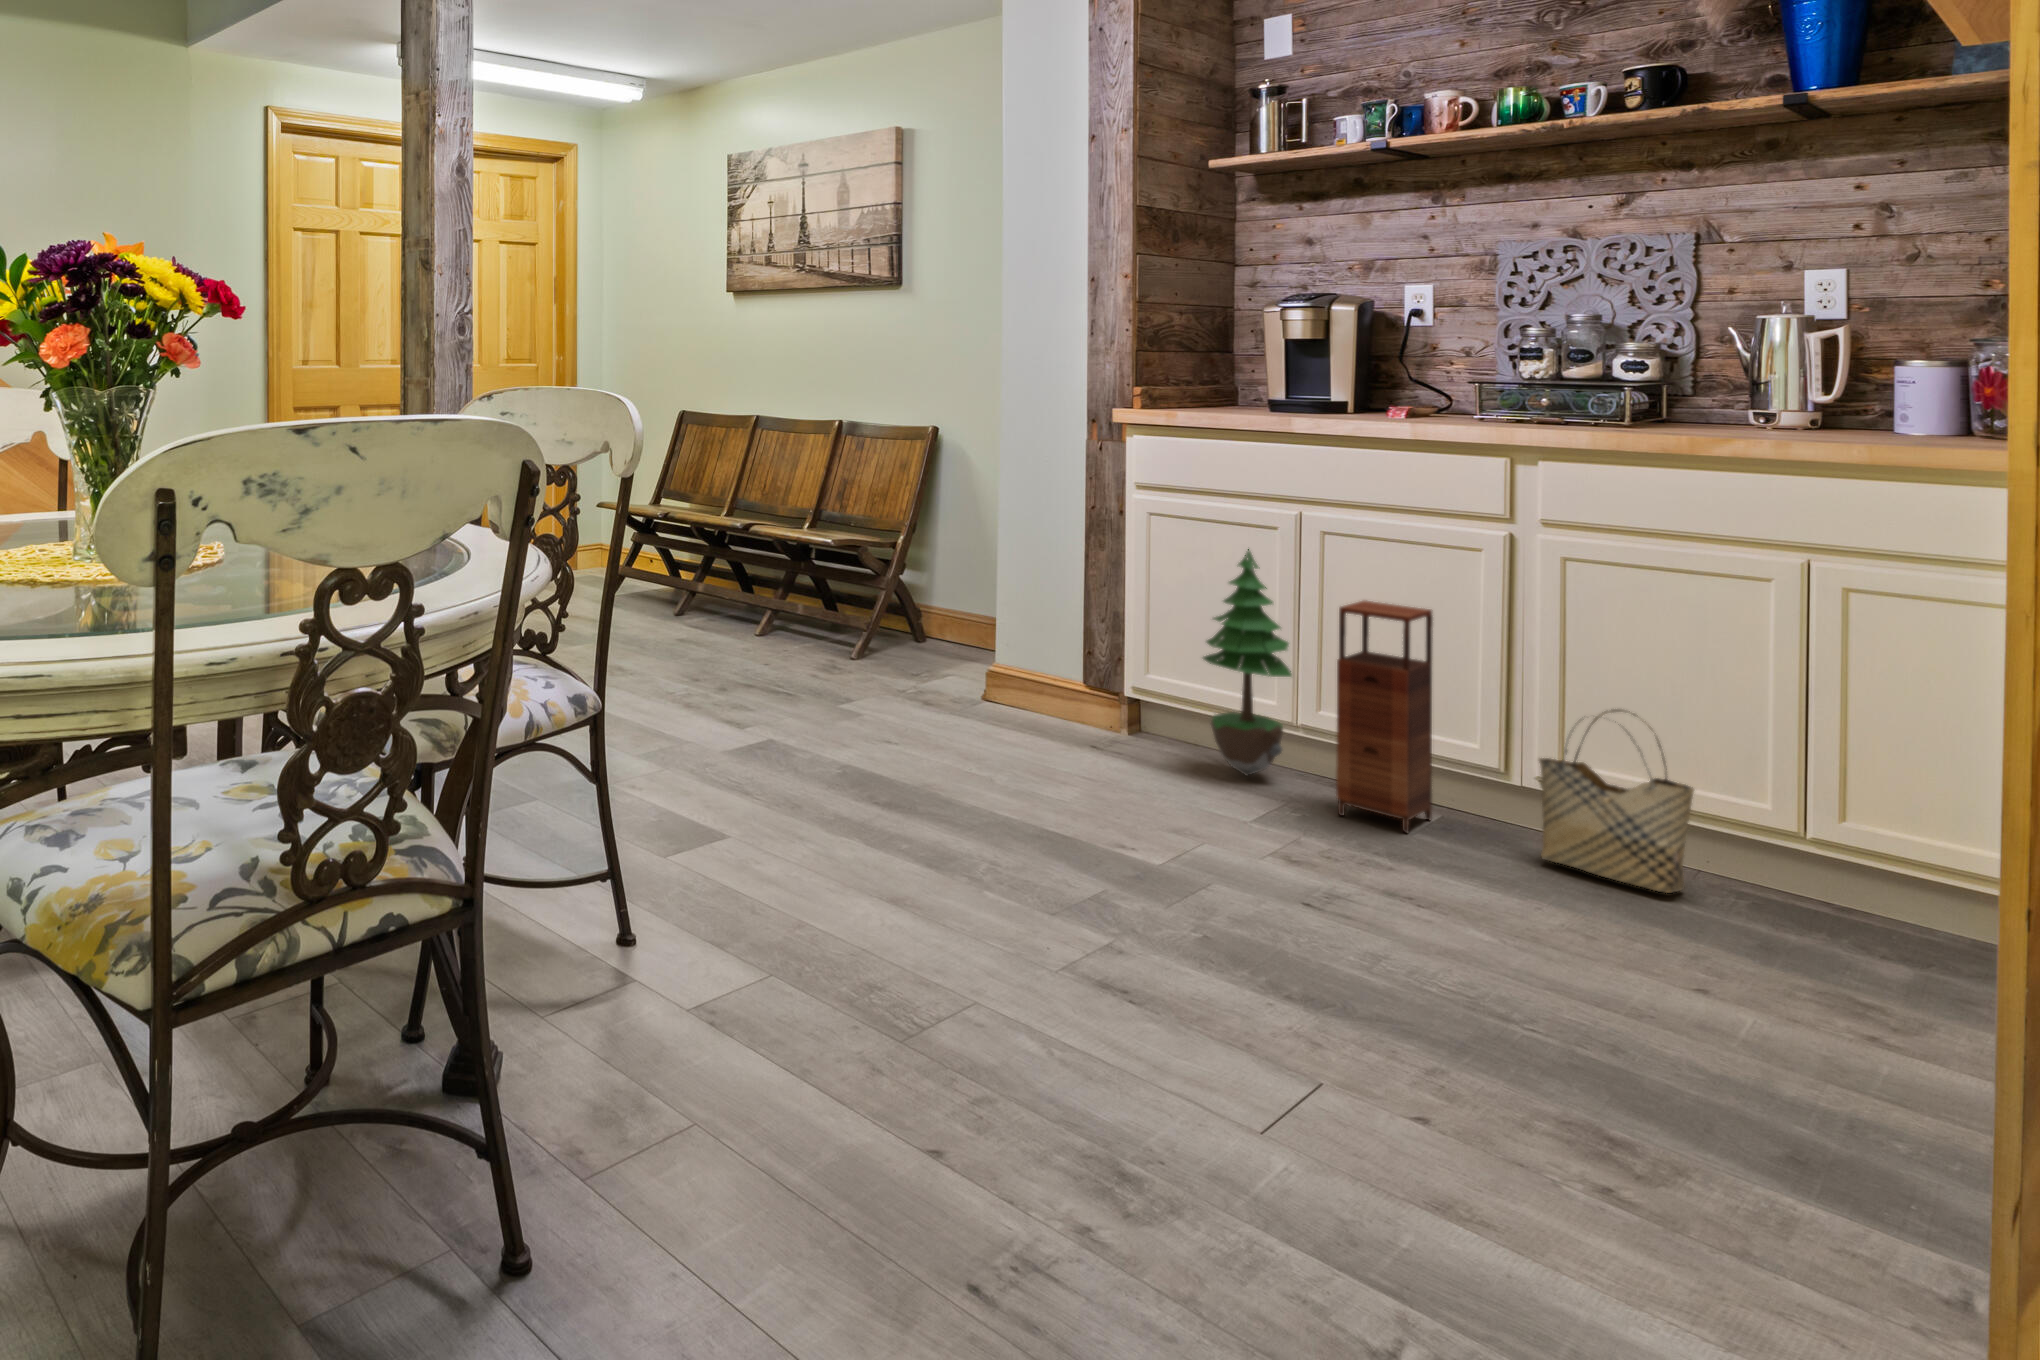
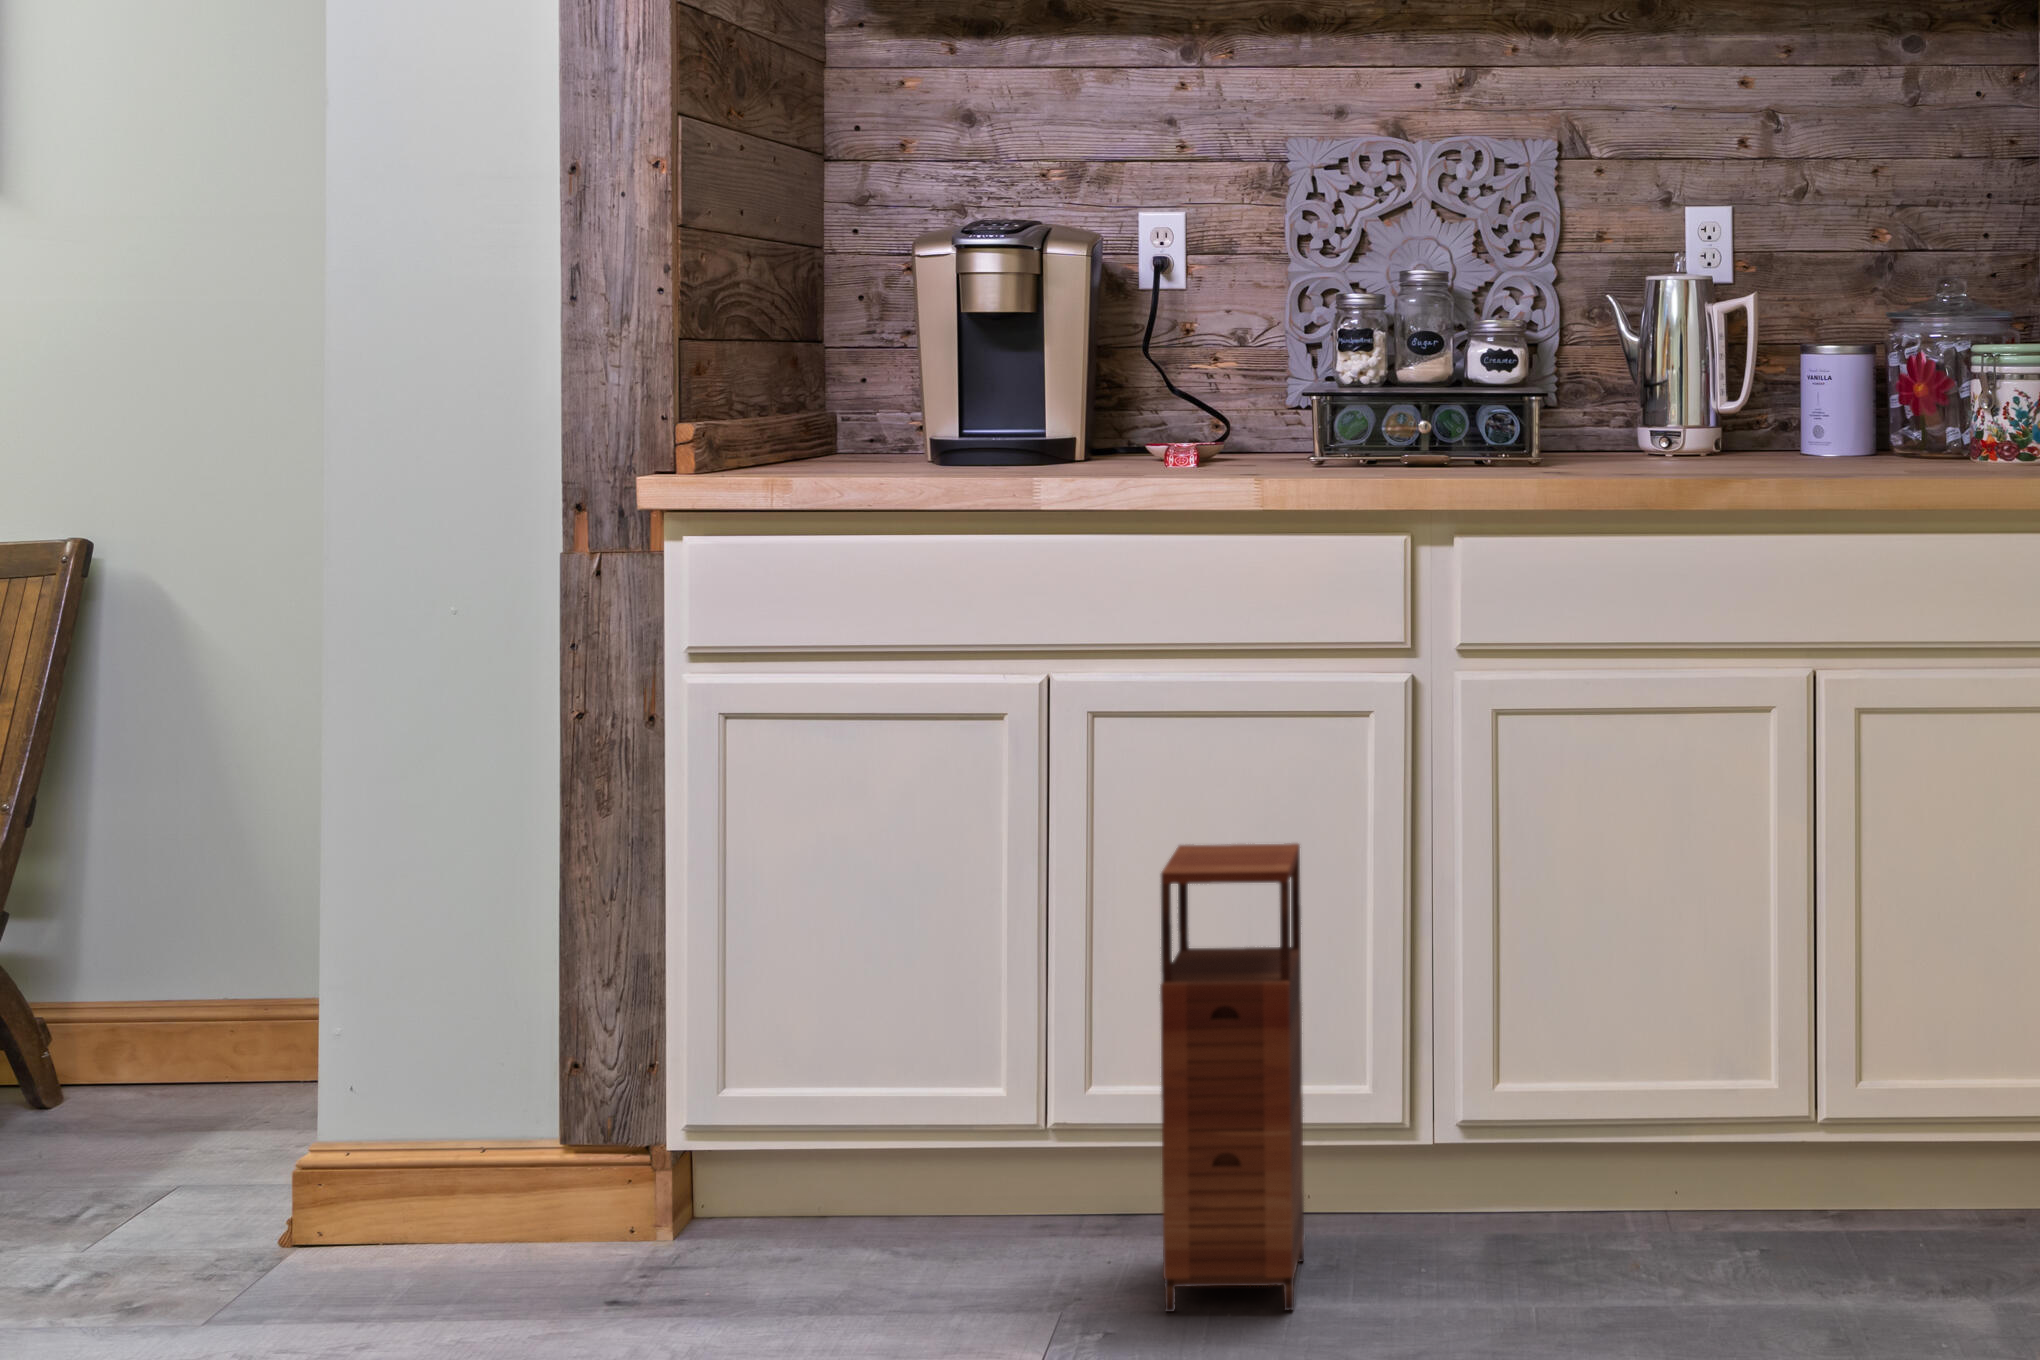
potted tree: present [1203,549,1292,776] -> none [862,767,1050,1271]
woven basket: present [1539,710,1694,893] -> none [1488,971,1706,1288]

